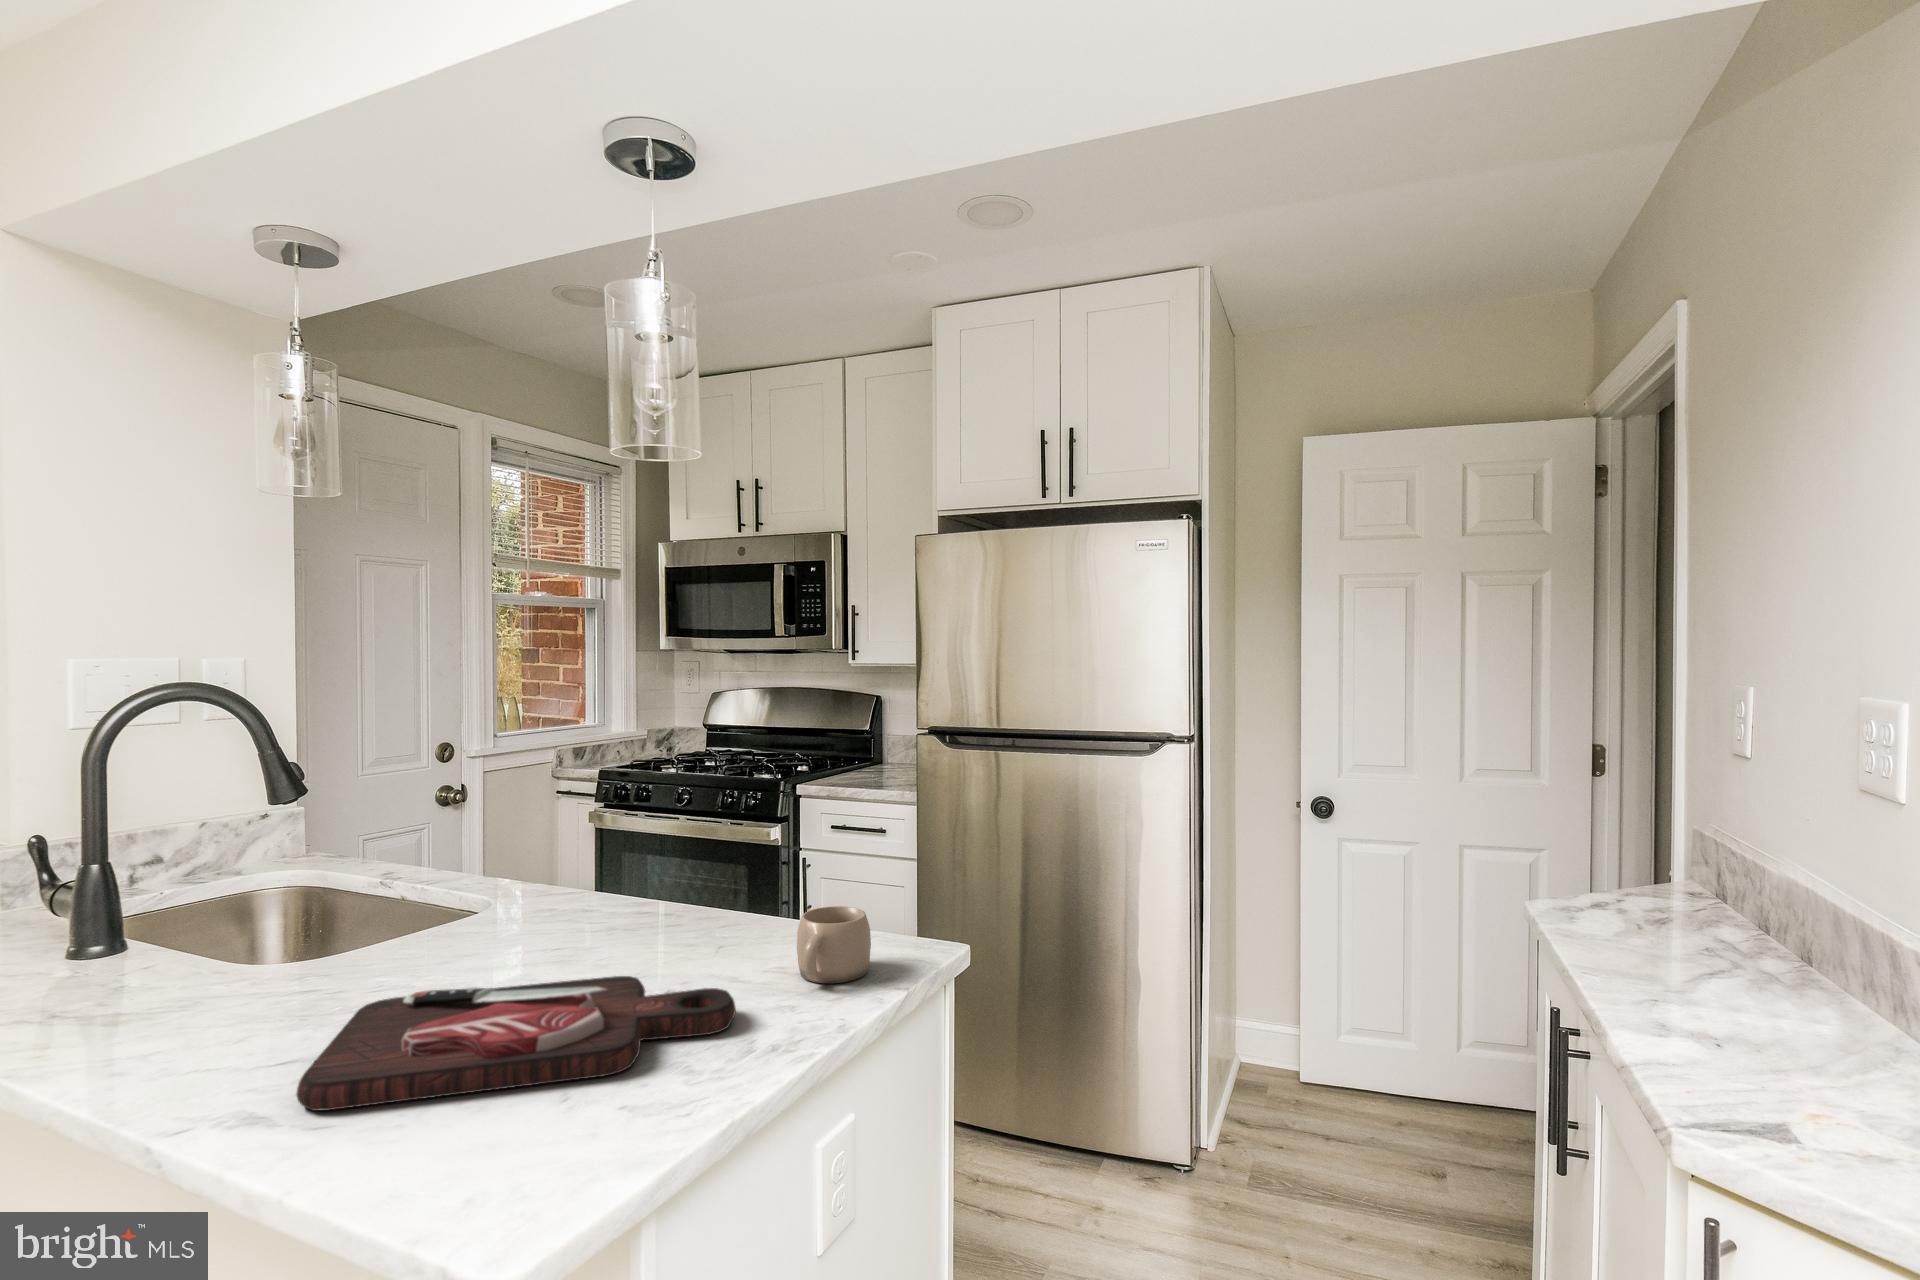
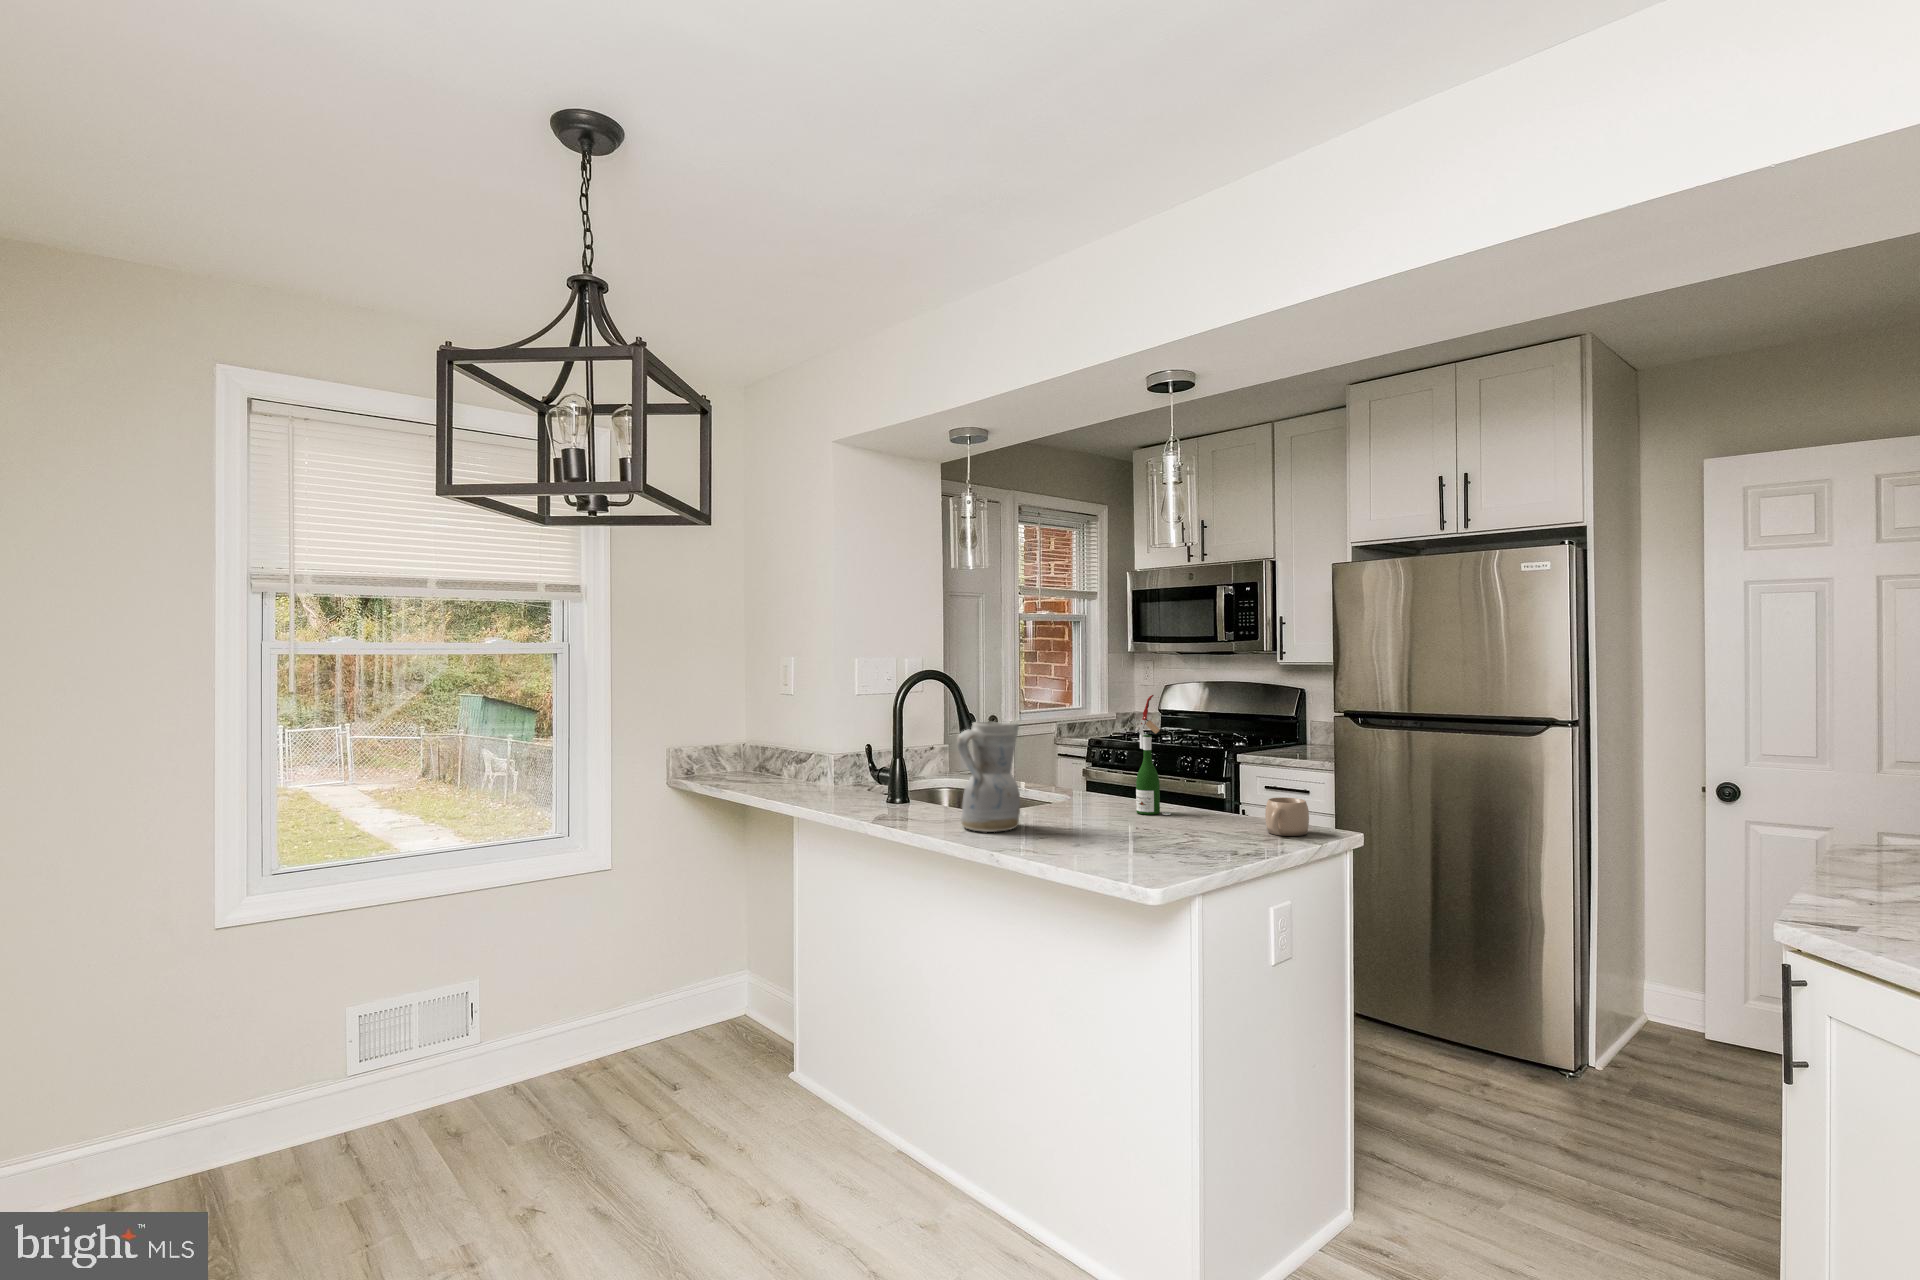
wine bottle: none [580,727,641,944] -> present [1136,695,1171,815]
ceramic pitcher: none [104,799,298,1053] -> present [957,722,1020,832]
cutting board: present [296,976,736,1111] -> none [1049,817,1237,852]

